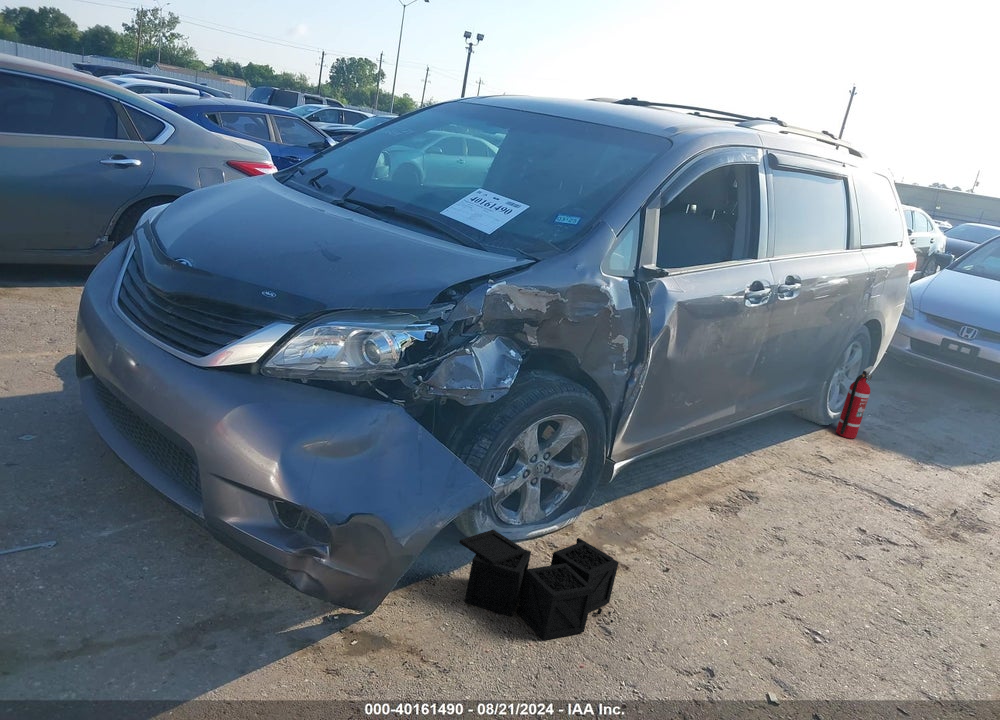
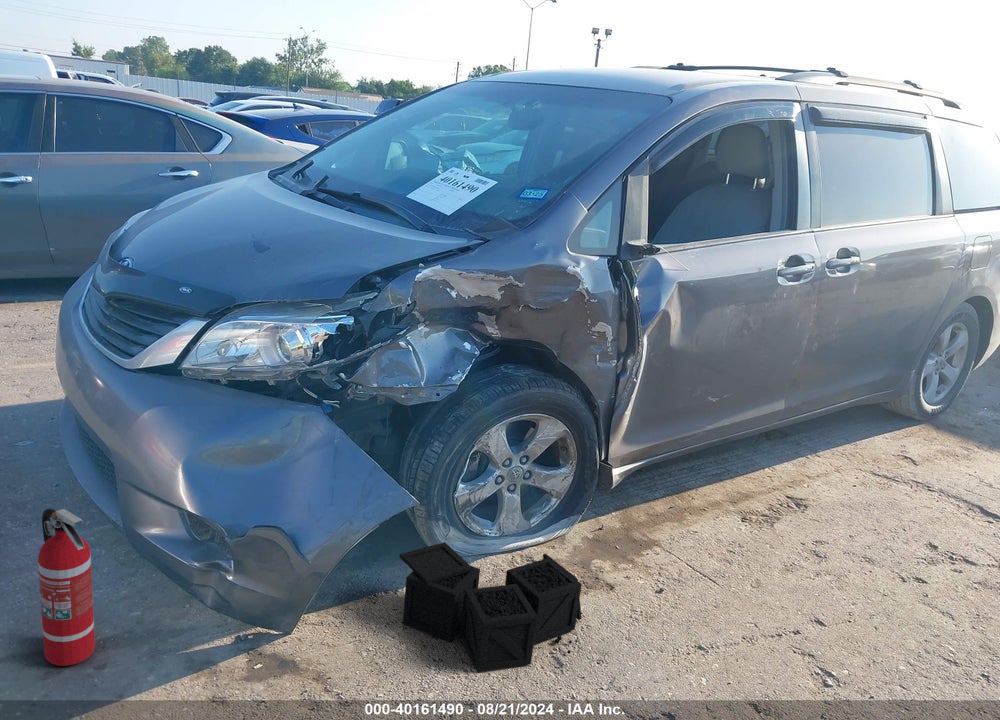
fire extinguisher: present [836,366,874,439] -> present [38,508,95,666]

